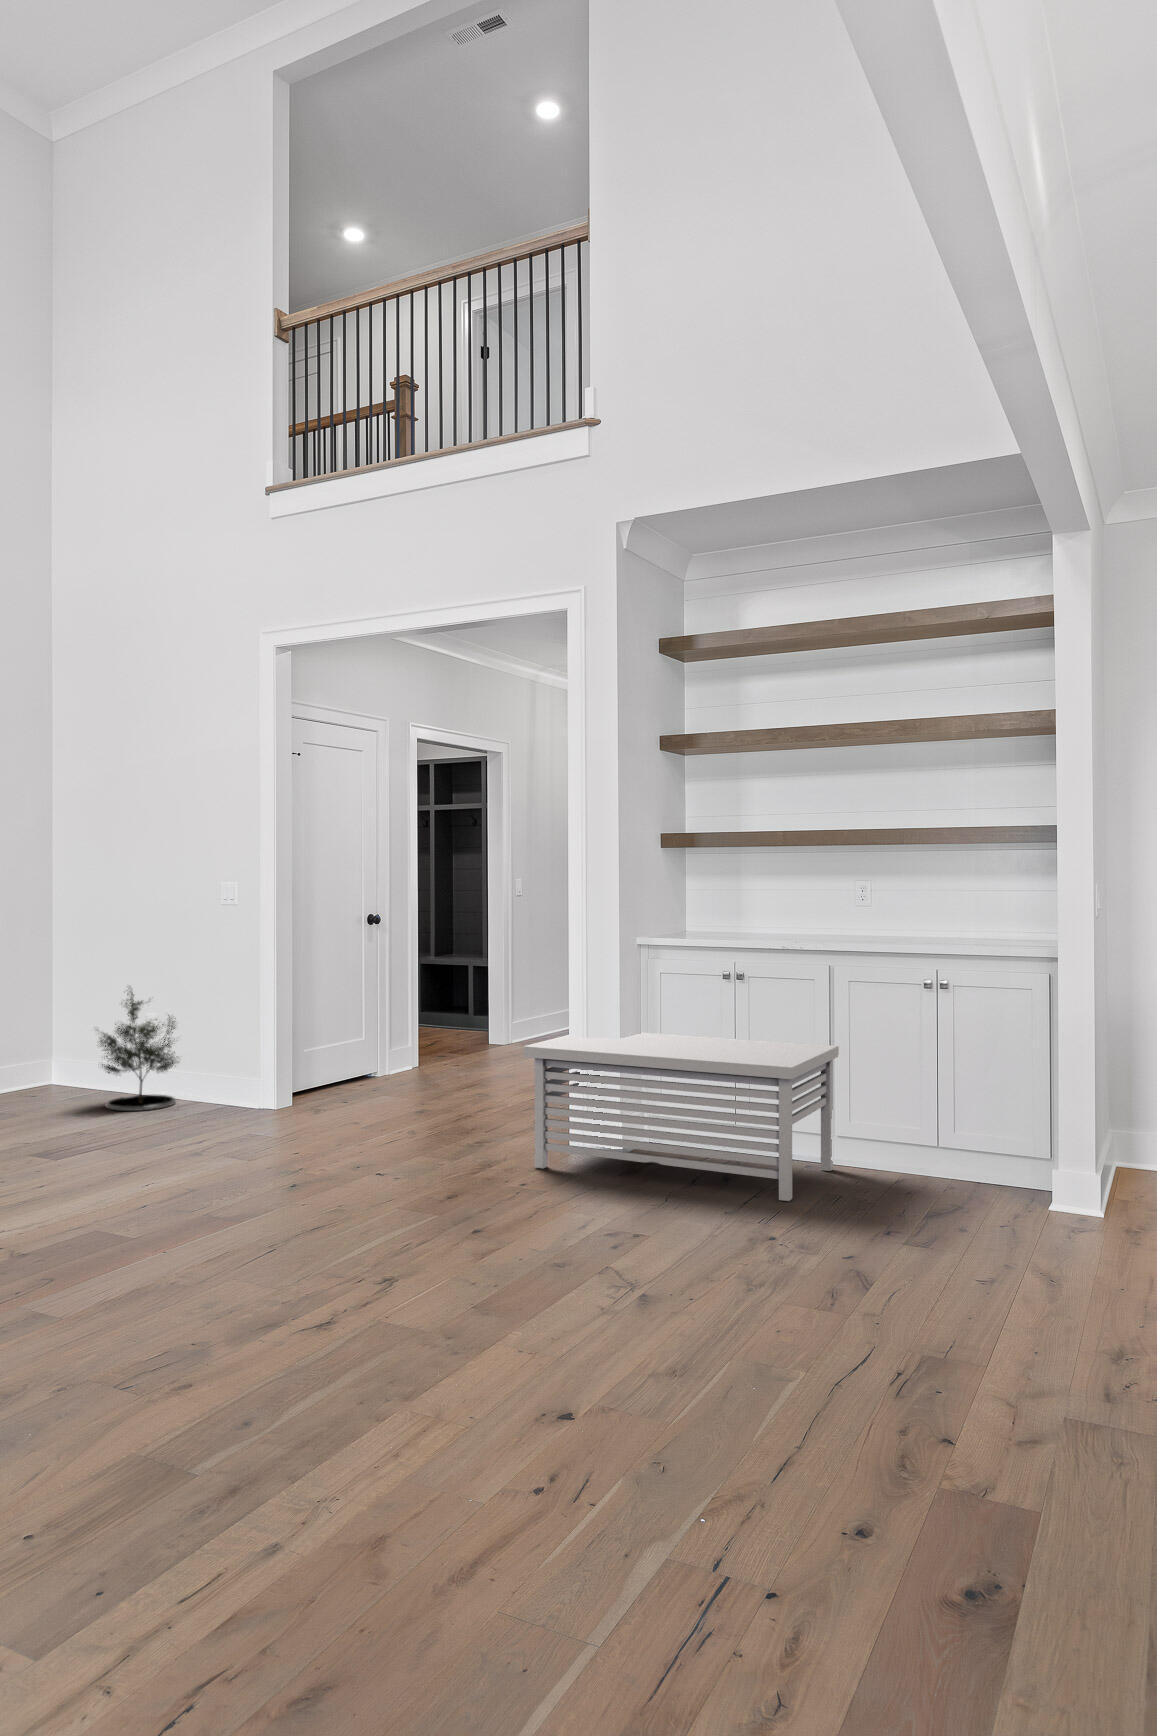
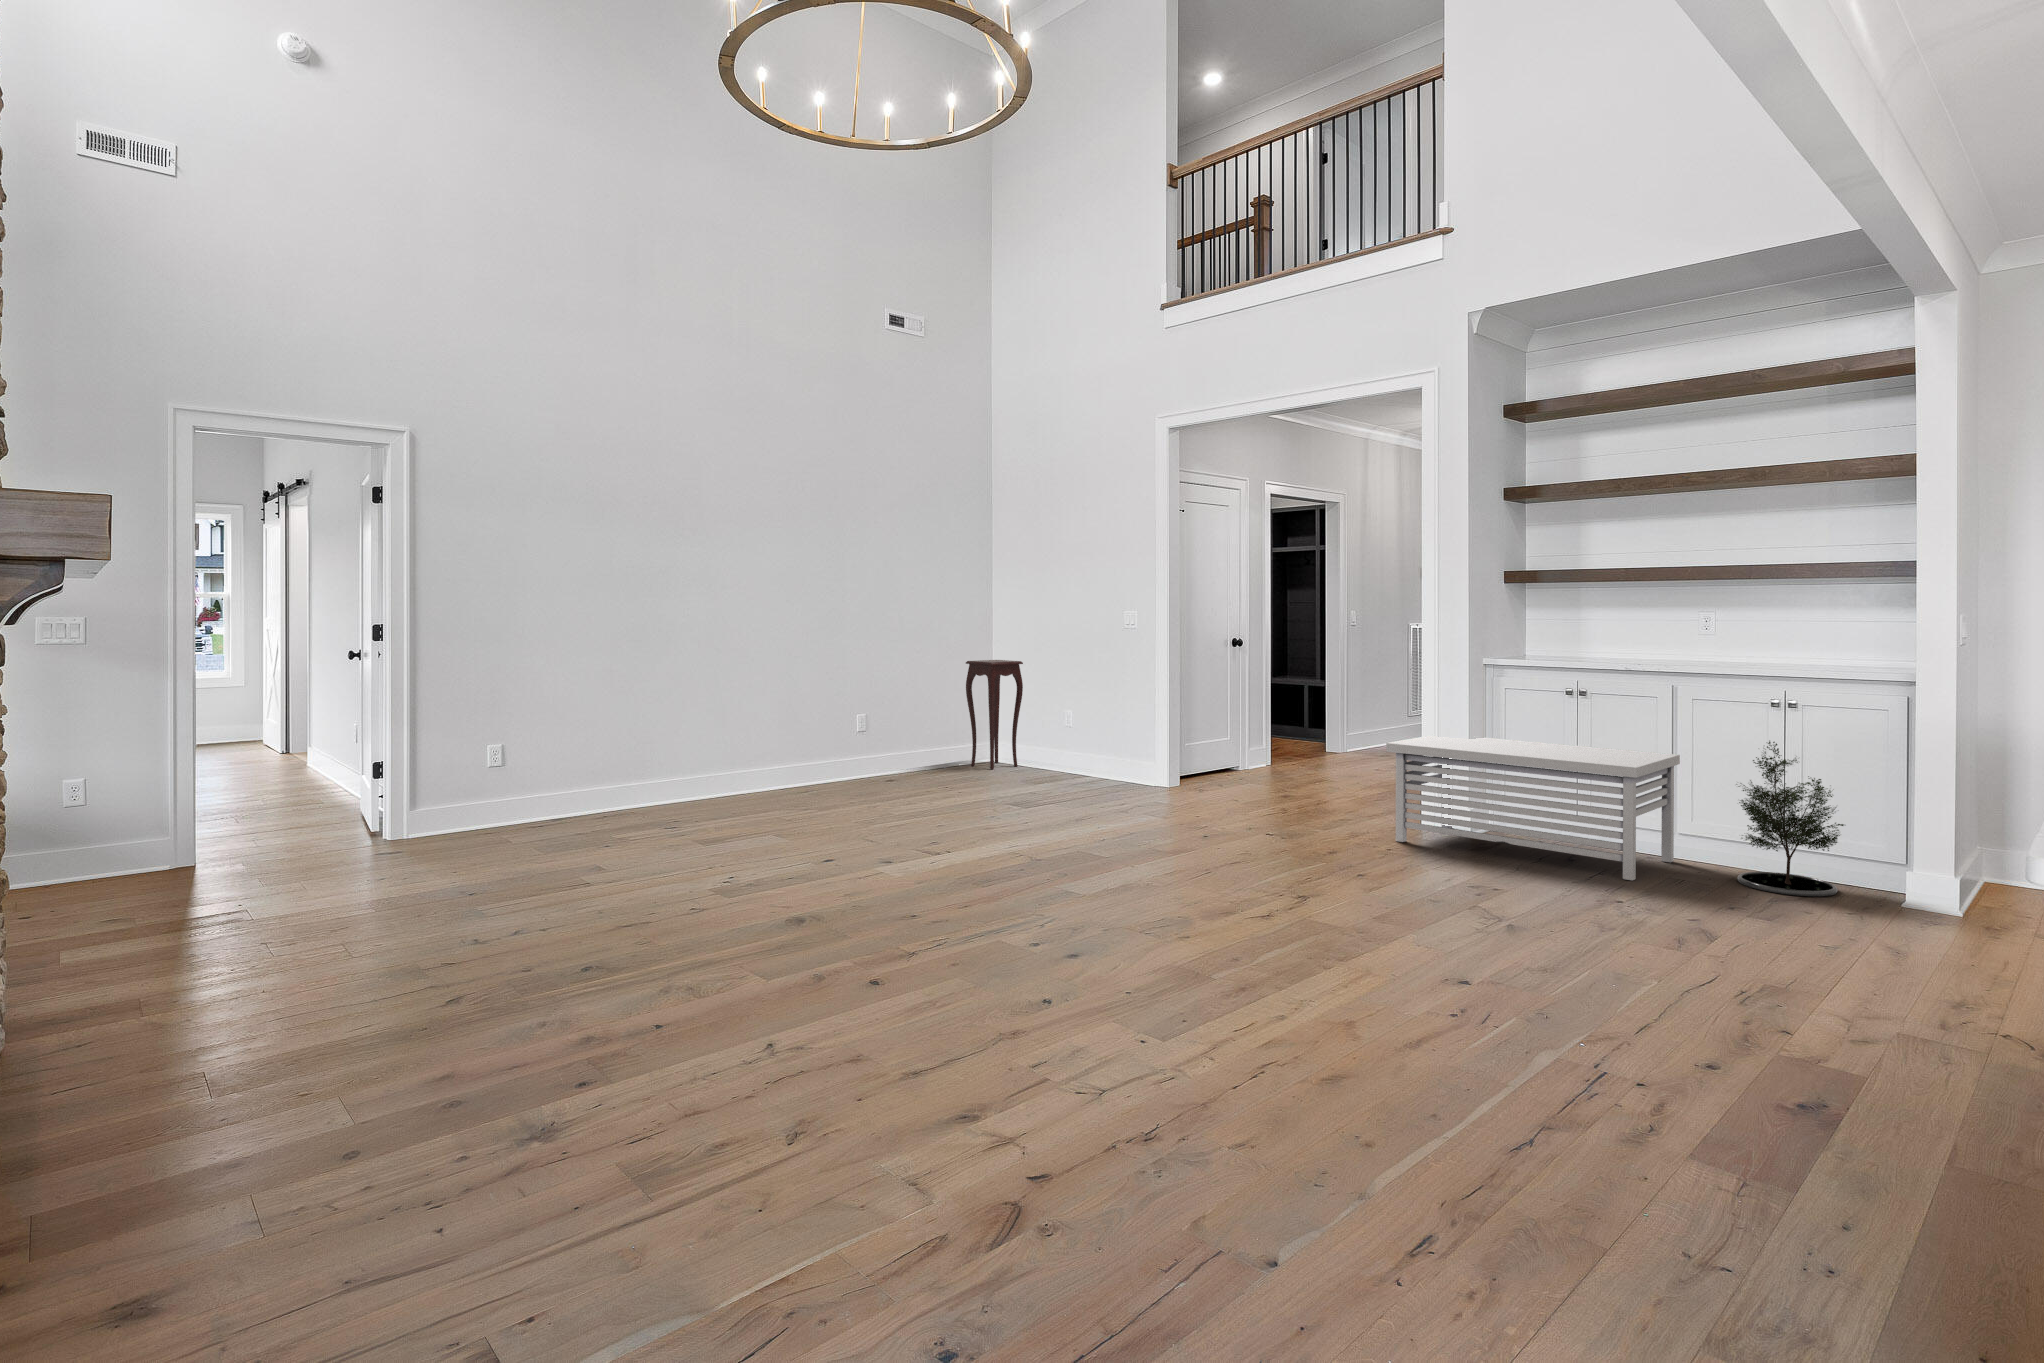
side table: none [7,947,90,1096] -> present [966,660,1023,769]
potted tree: present [99,987,179,1111] -> present [1737,741,1844,896]

